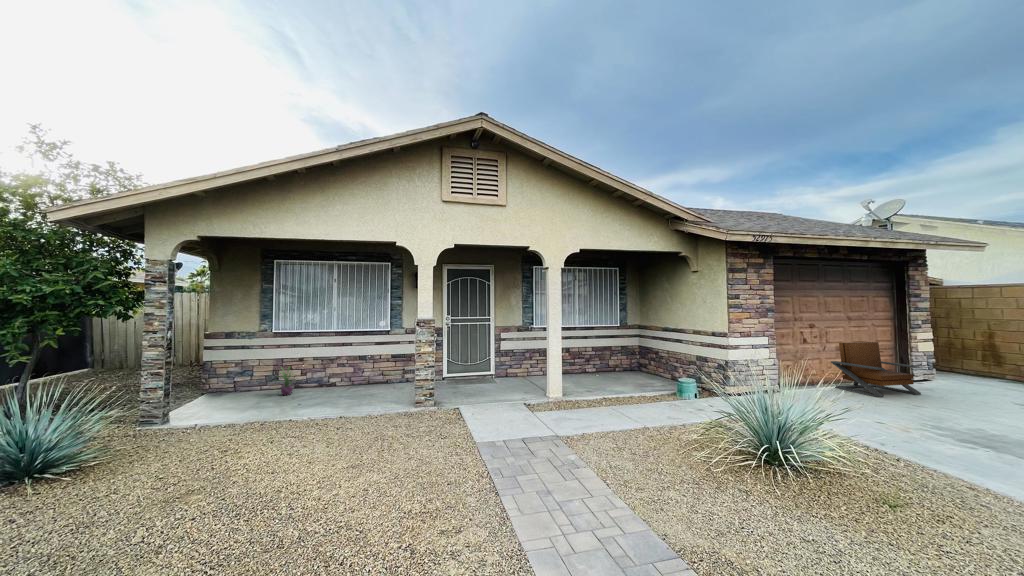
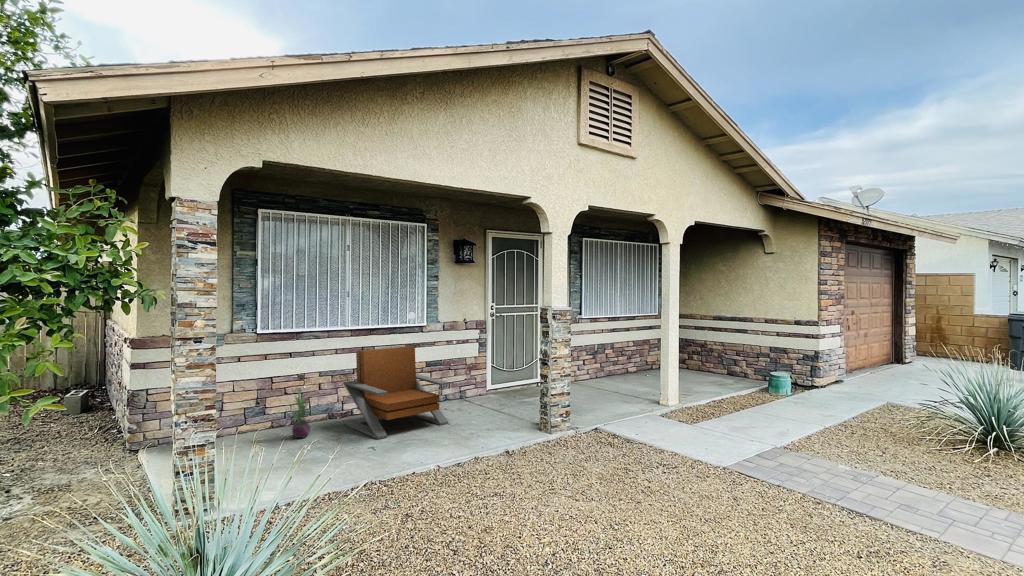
lounge chair: present [831,342,921,397] -> present [343,346,449,439]

